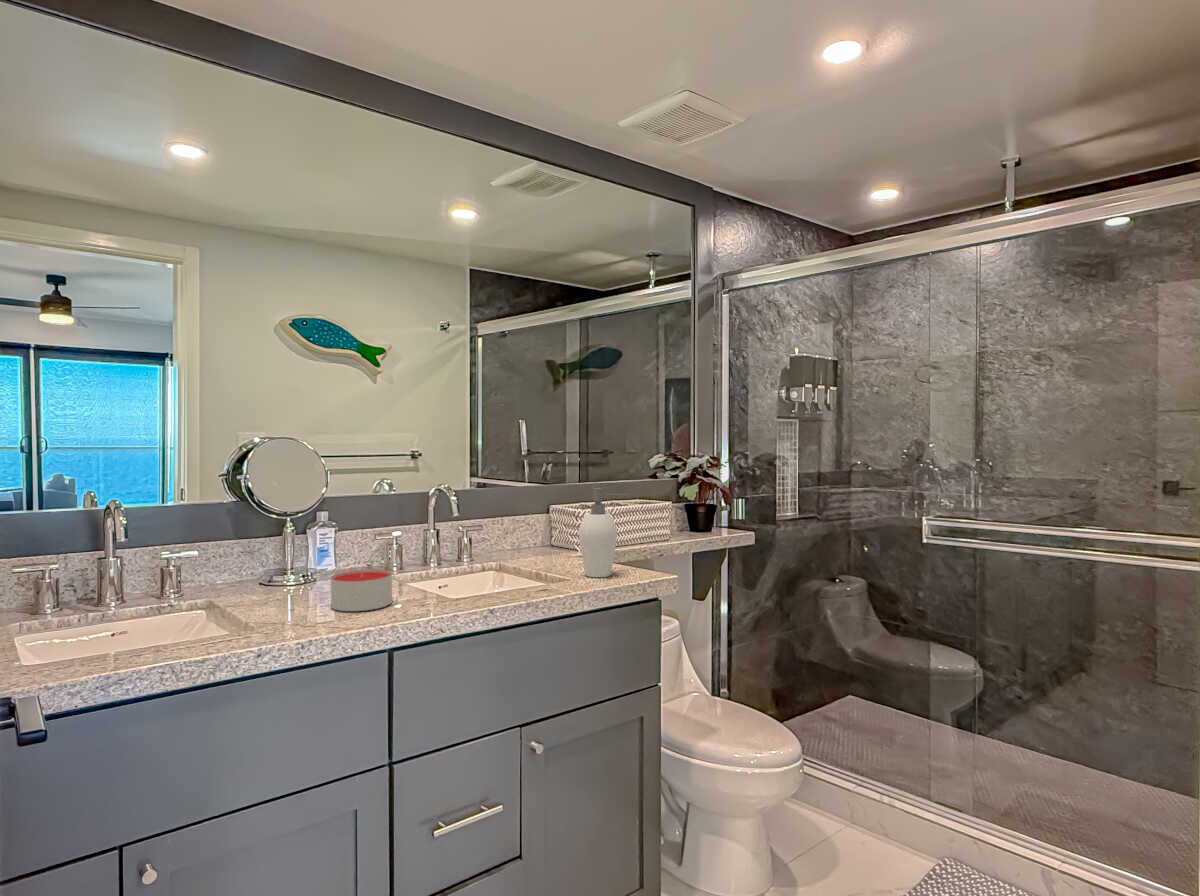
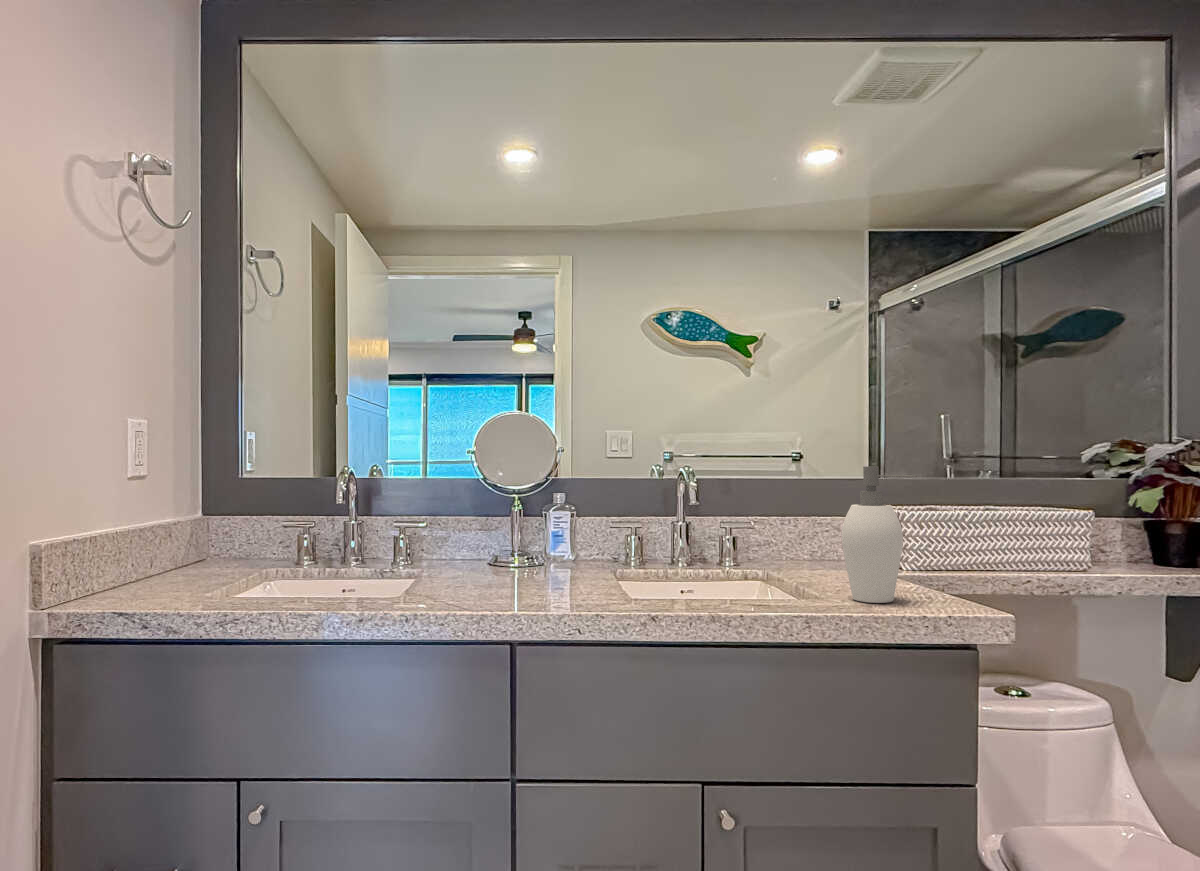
candle: present [330,569,392,611] -> none [494,552,563,597]

